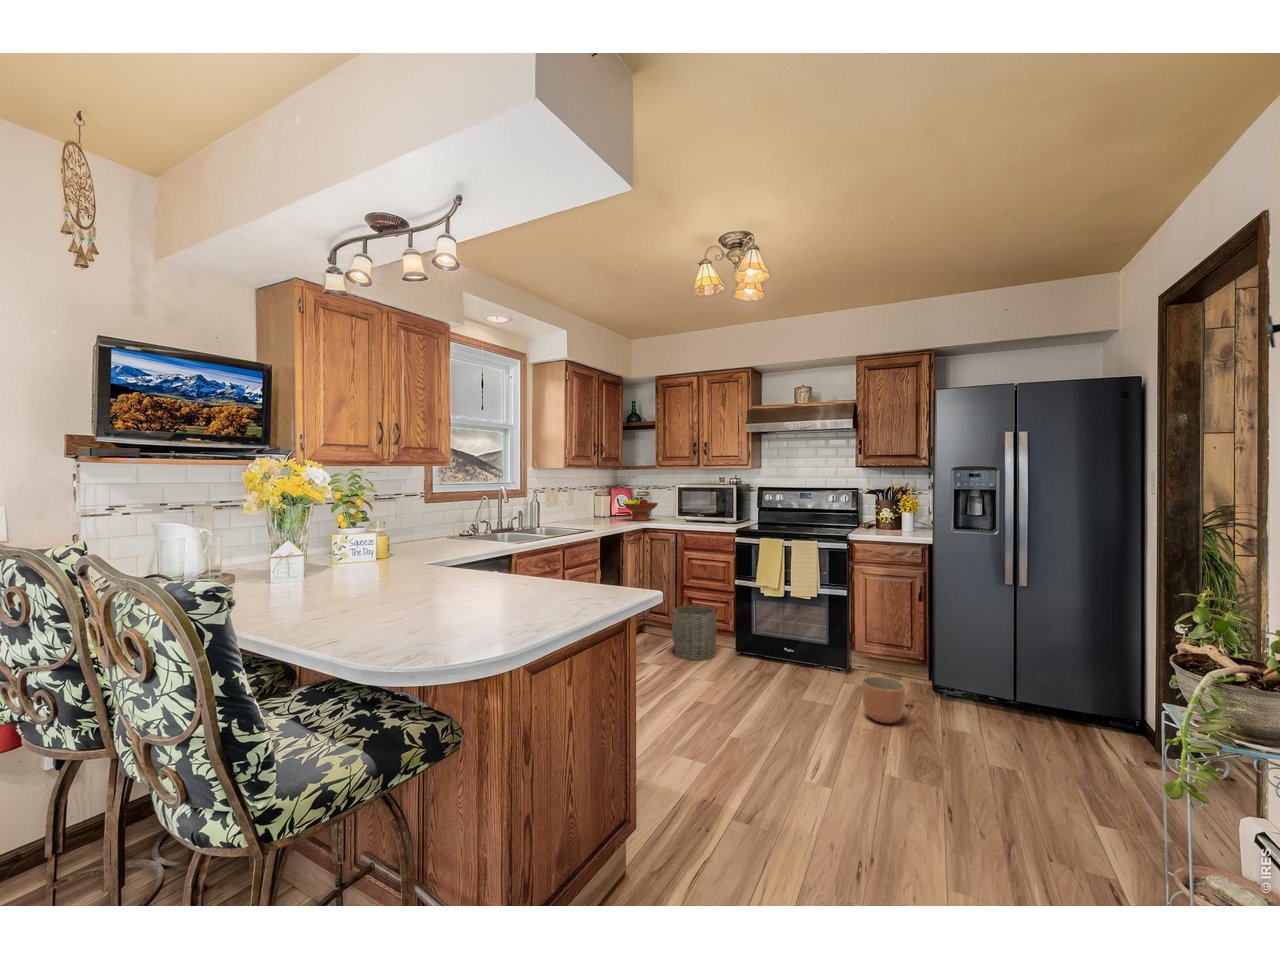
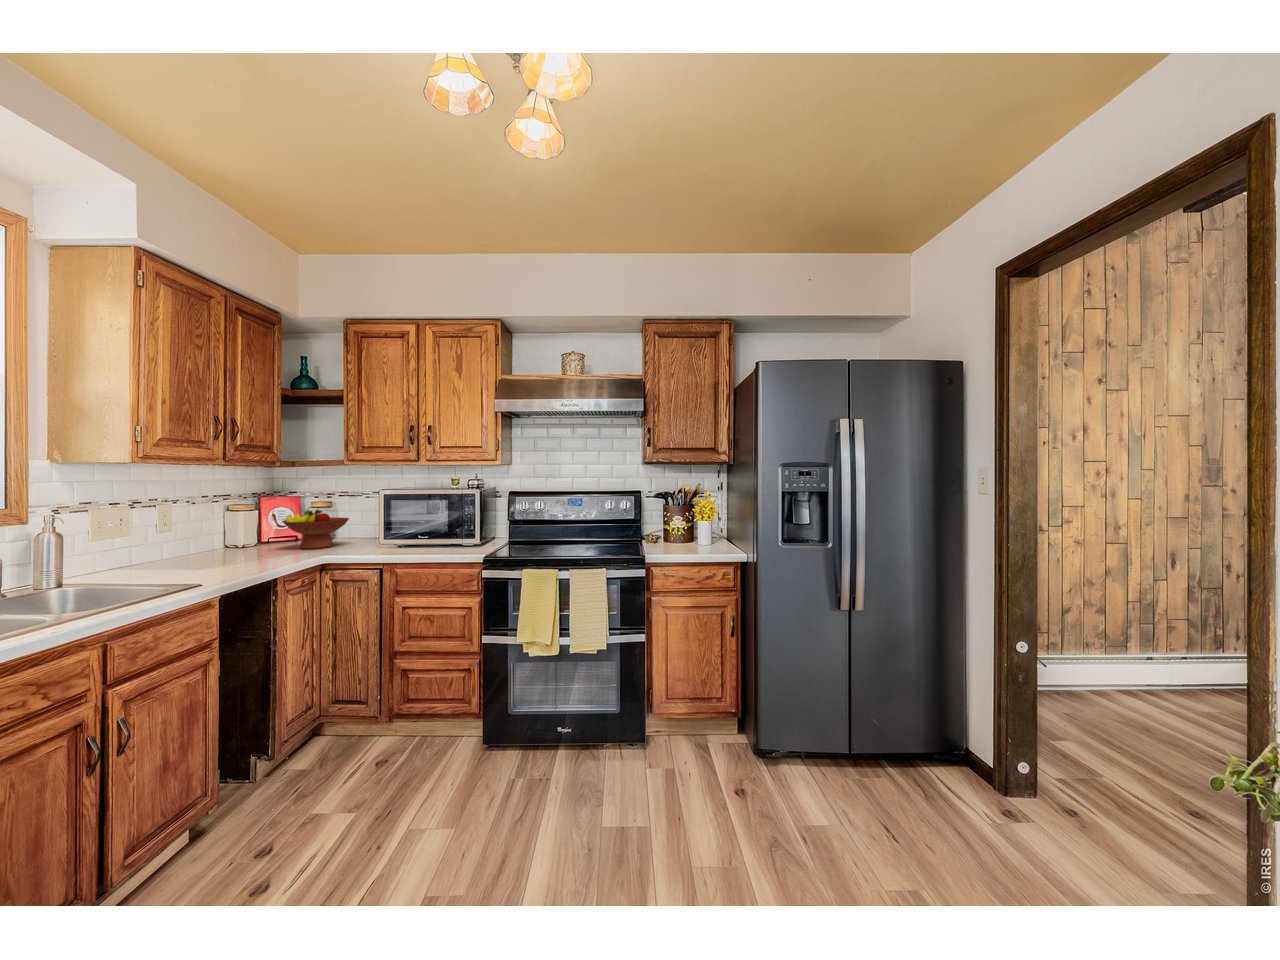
woven basket: present [672,606,717,660] -> none [374,683,453,786]
planter: present [862,676,905,723] -> none [699,771,759,853]

